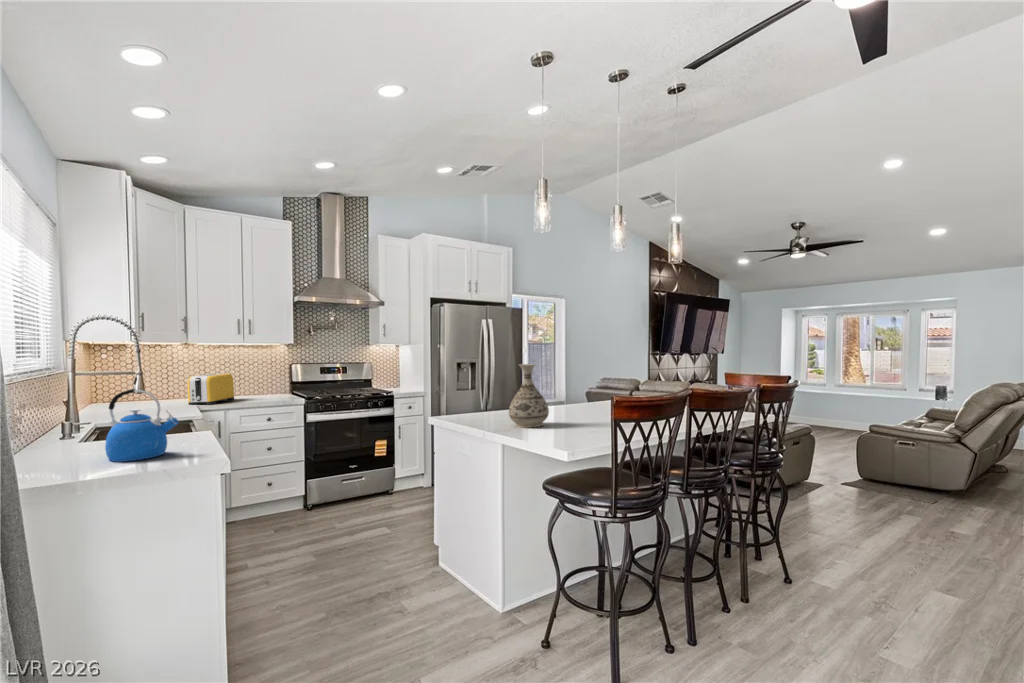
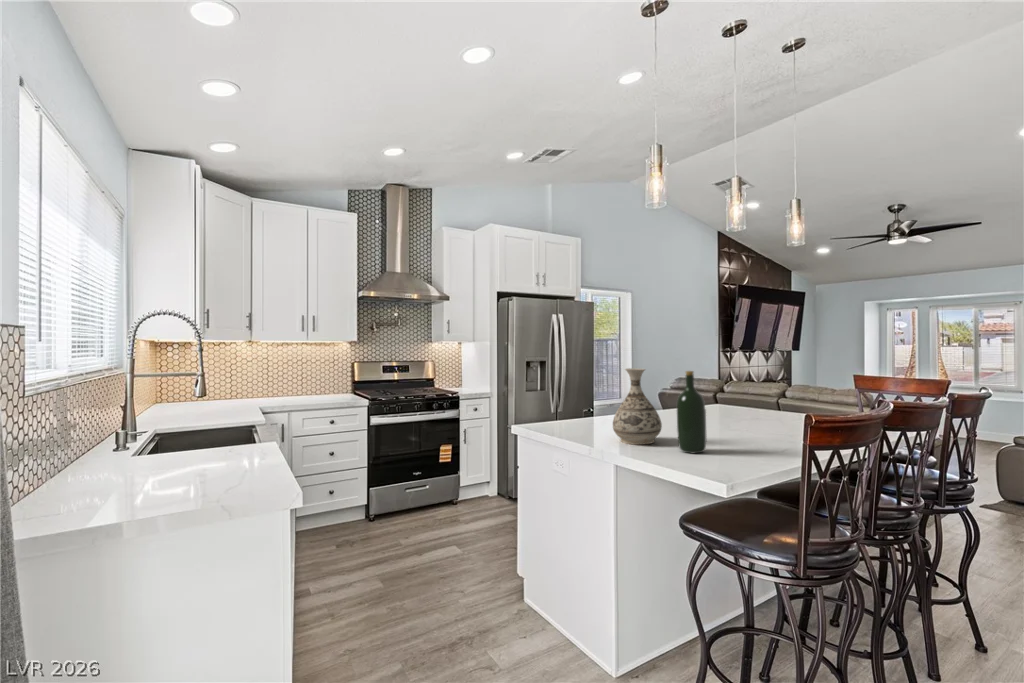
wine bottle: none [556,365,580,432] -> present [677,371,706,453]
toaster: present [188,374,234,405] -> none [252,373,298,406]
kettle: present [105,389,178,462] -> none [154,398,238,487]

